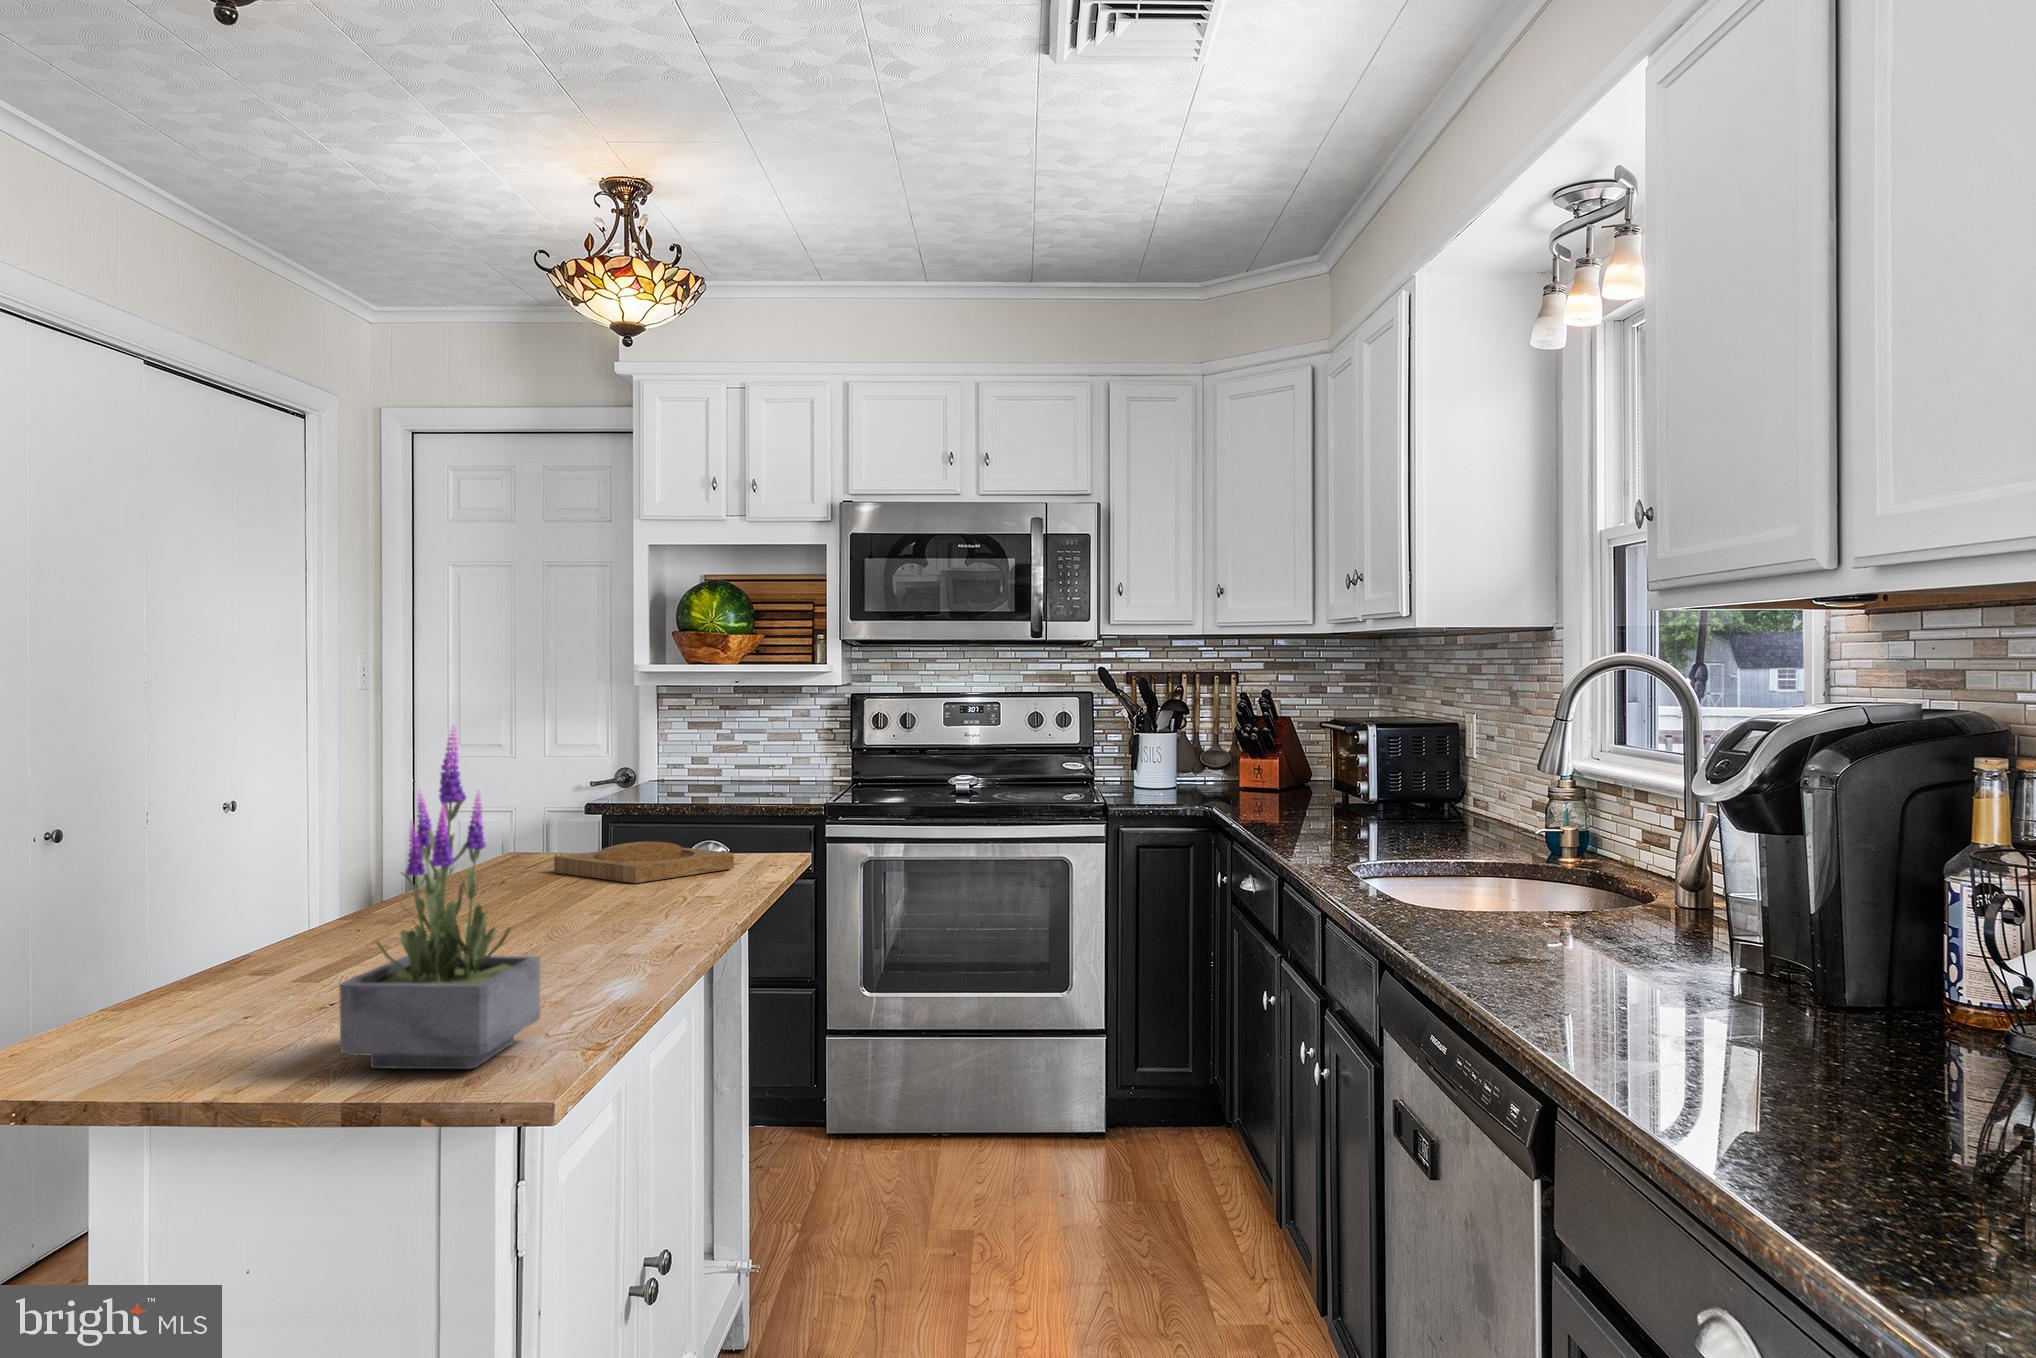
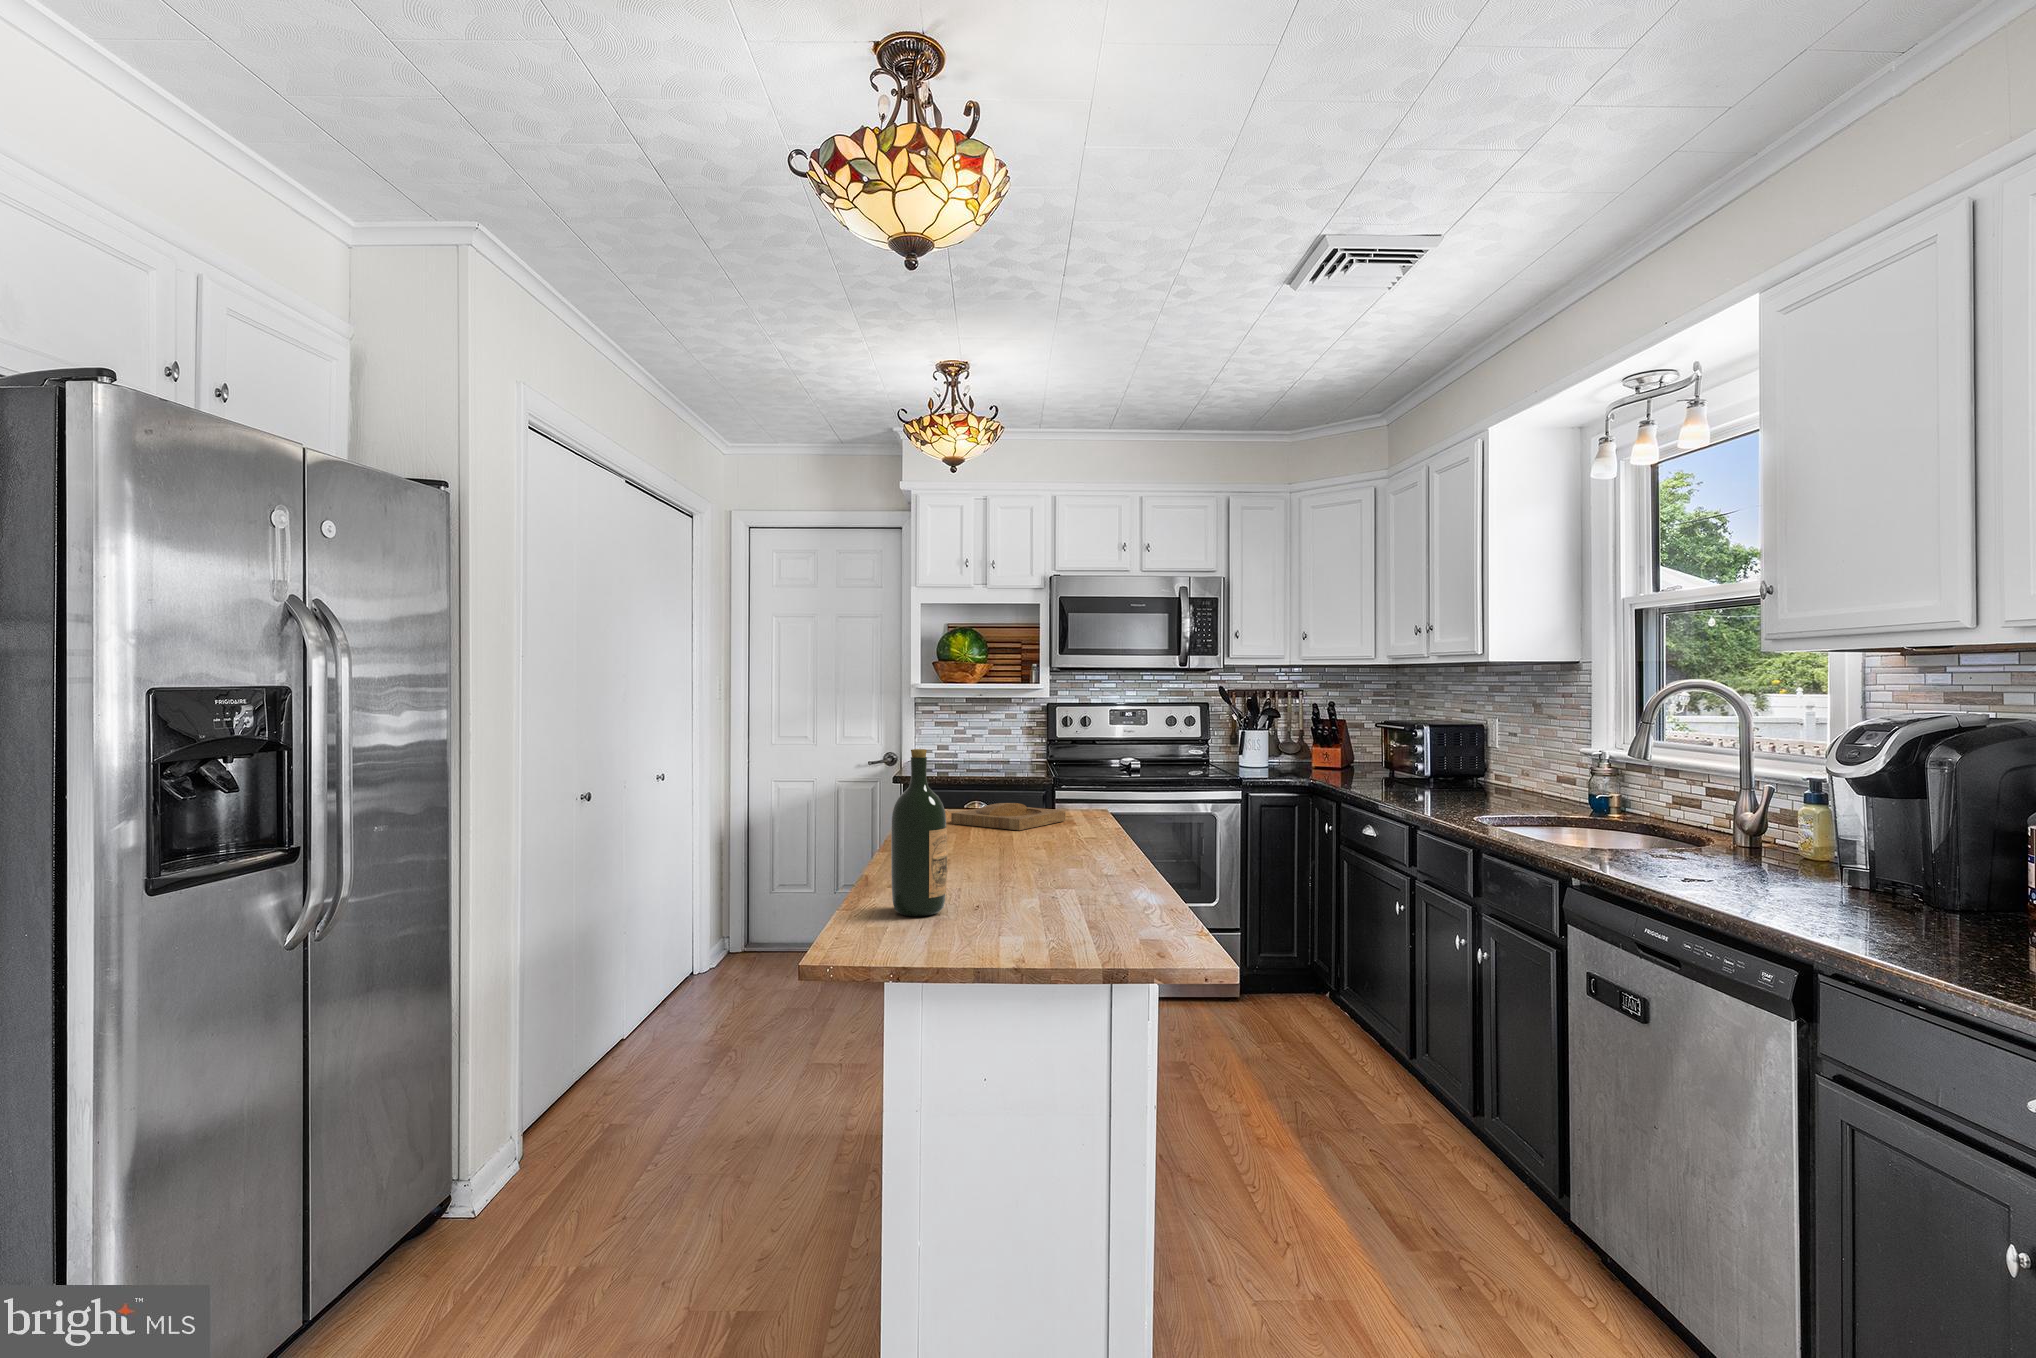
potted plant: present [339,730,540,1069] -> none [1064,728,1162,946]
wine bottle: none [176,759,272,1019] -> present [891,749,947,916]

